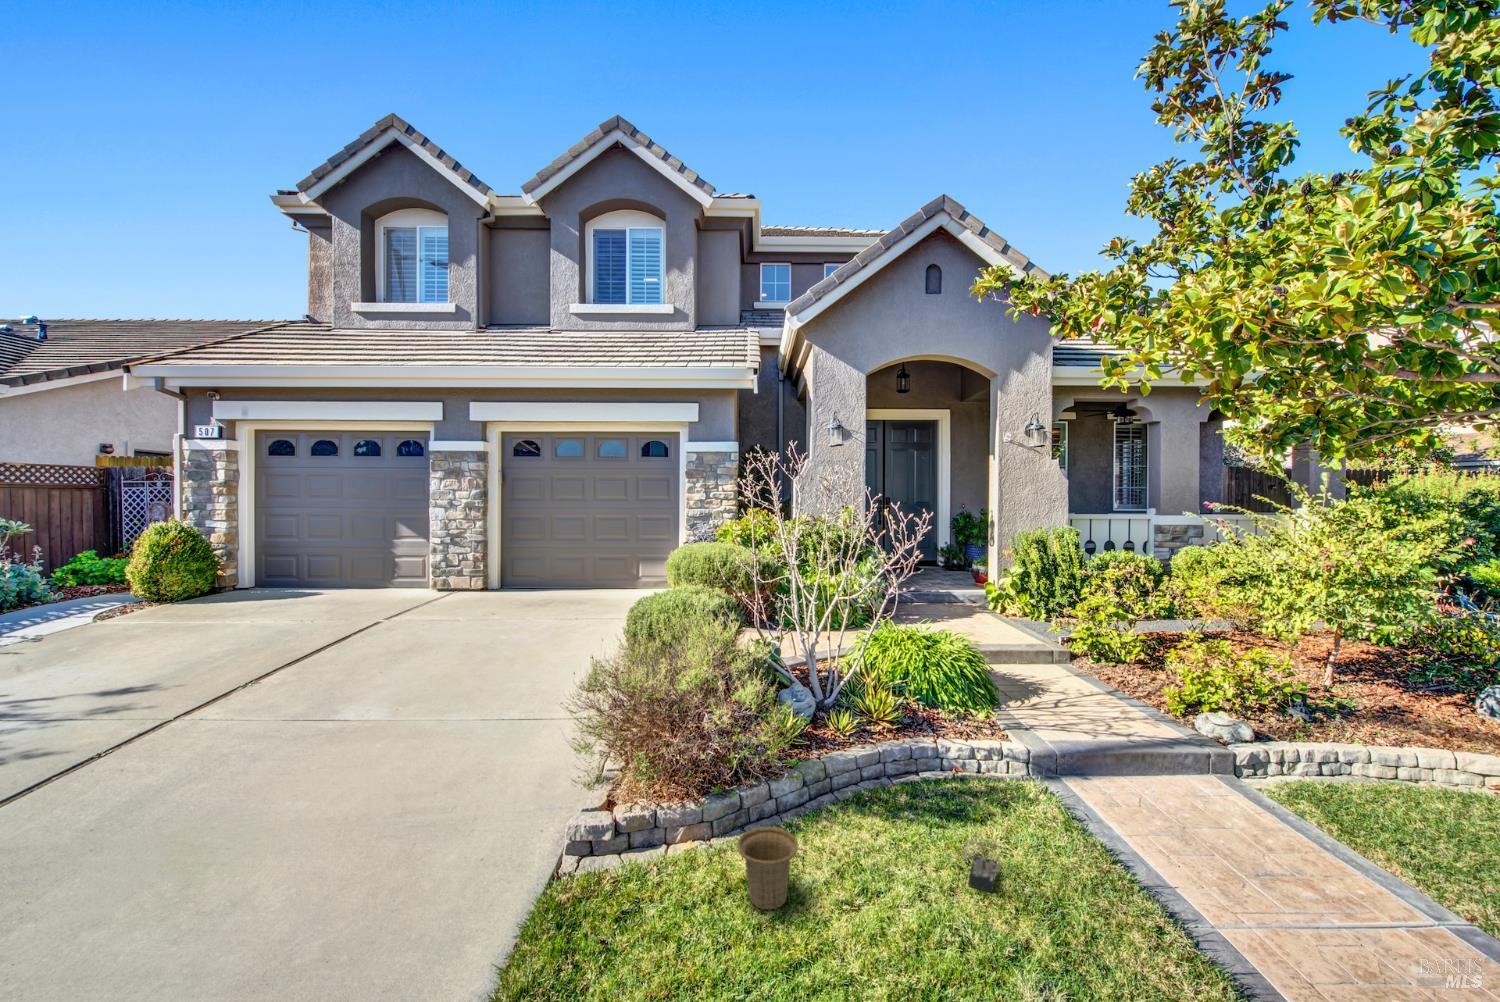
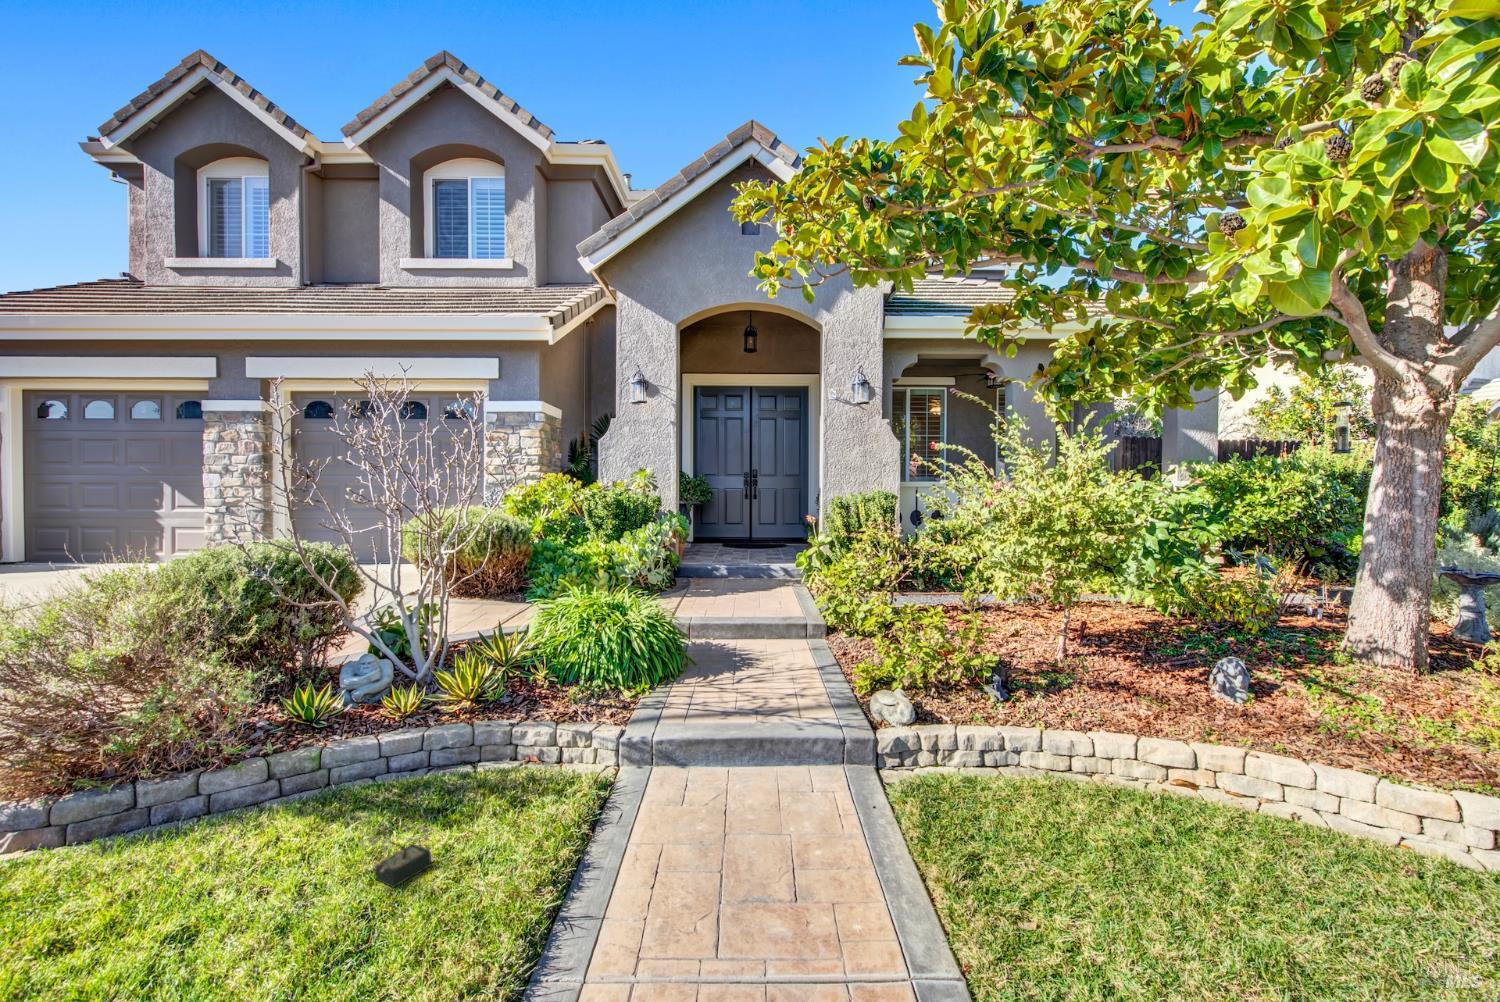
basket: present [737,827,798,910] -> none [59,800,159,900]

